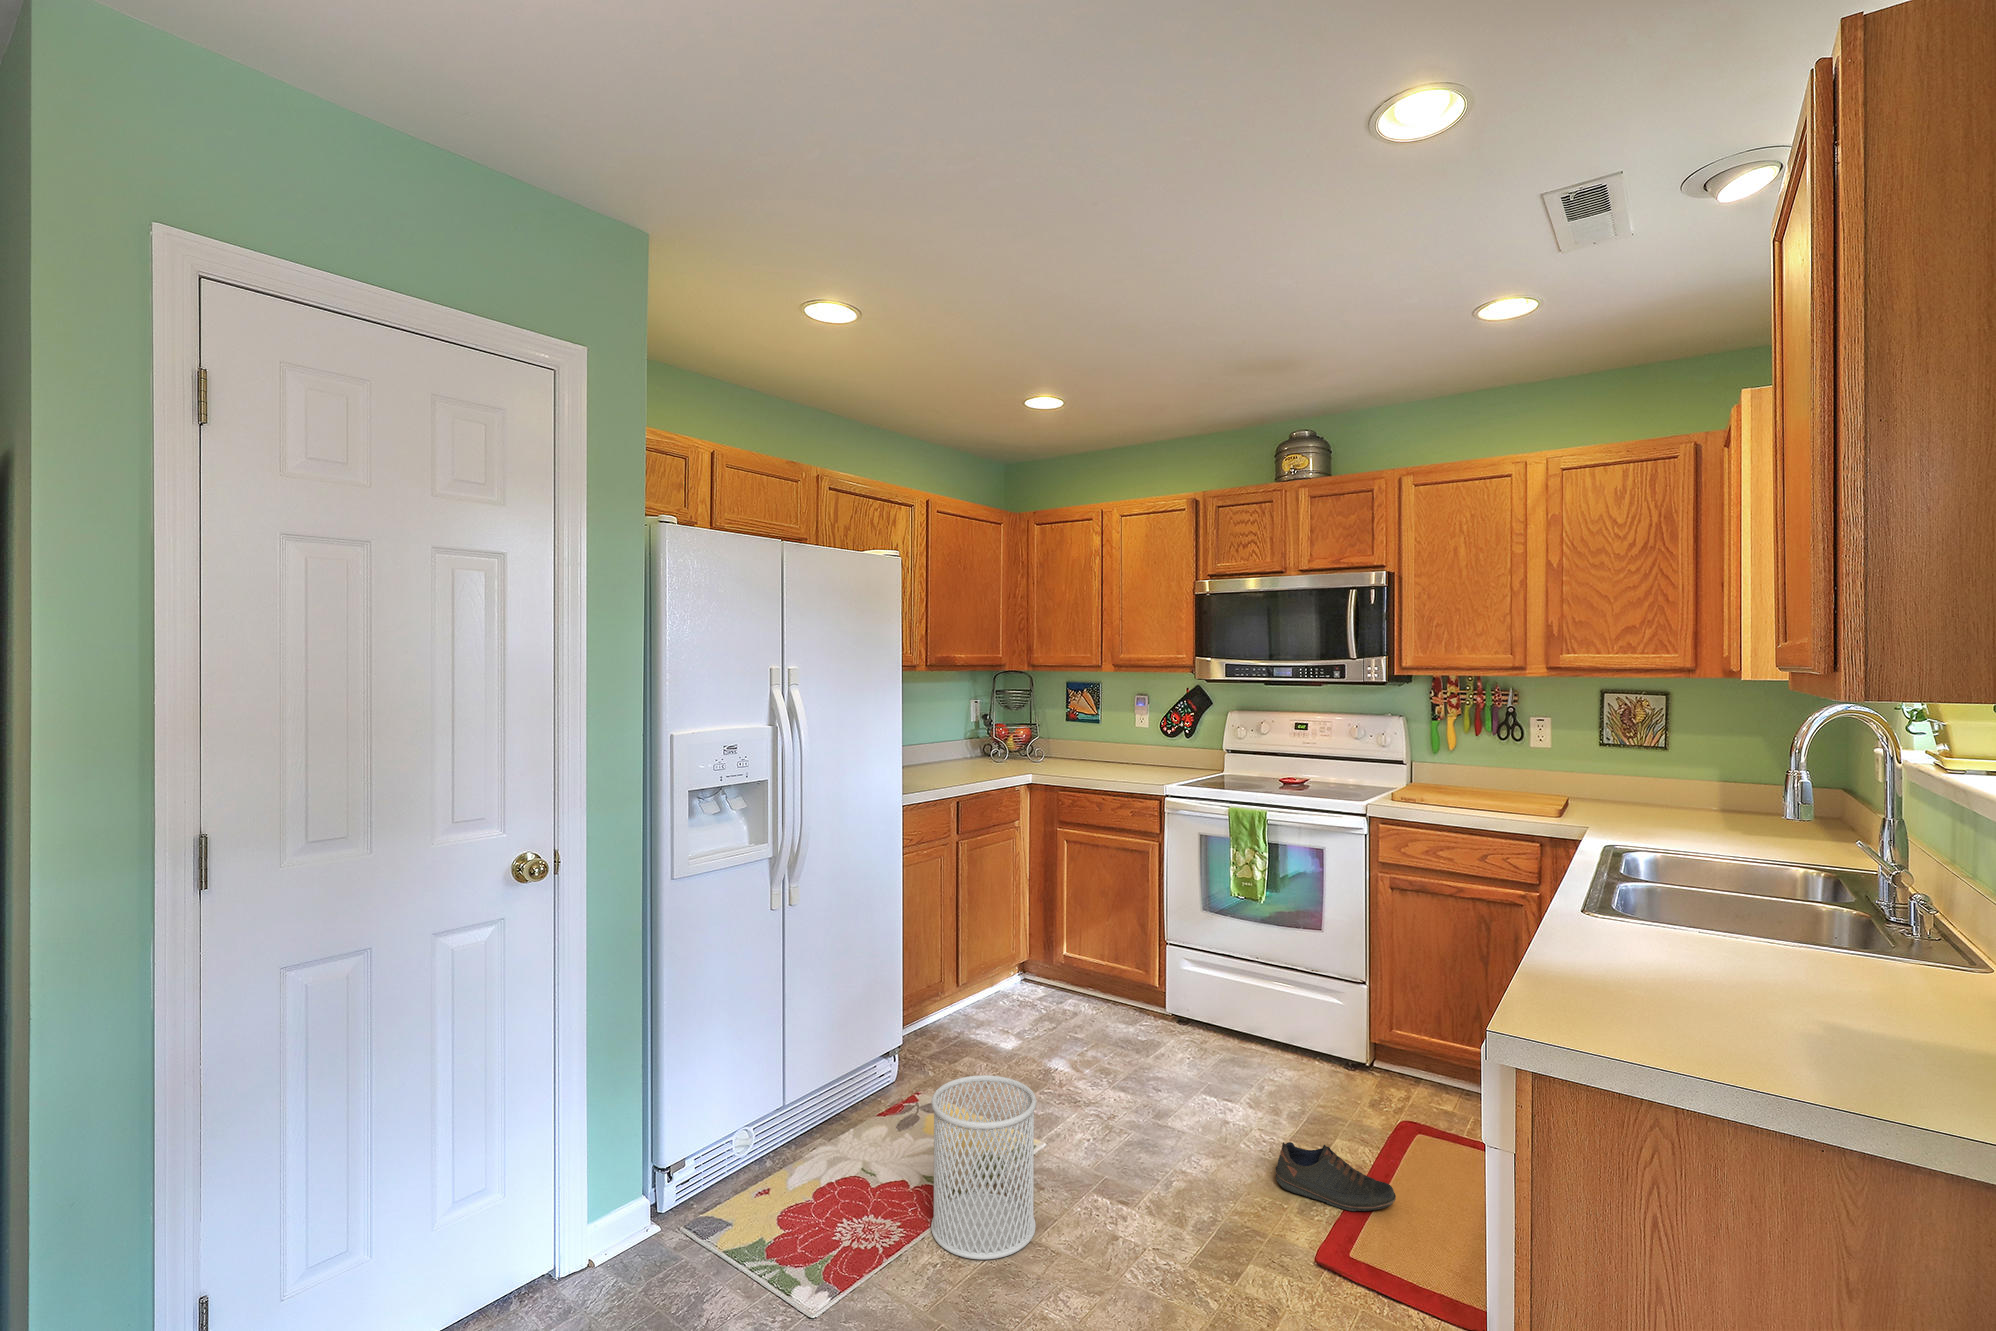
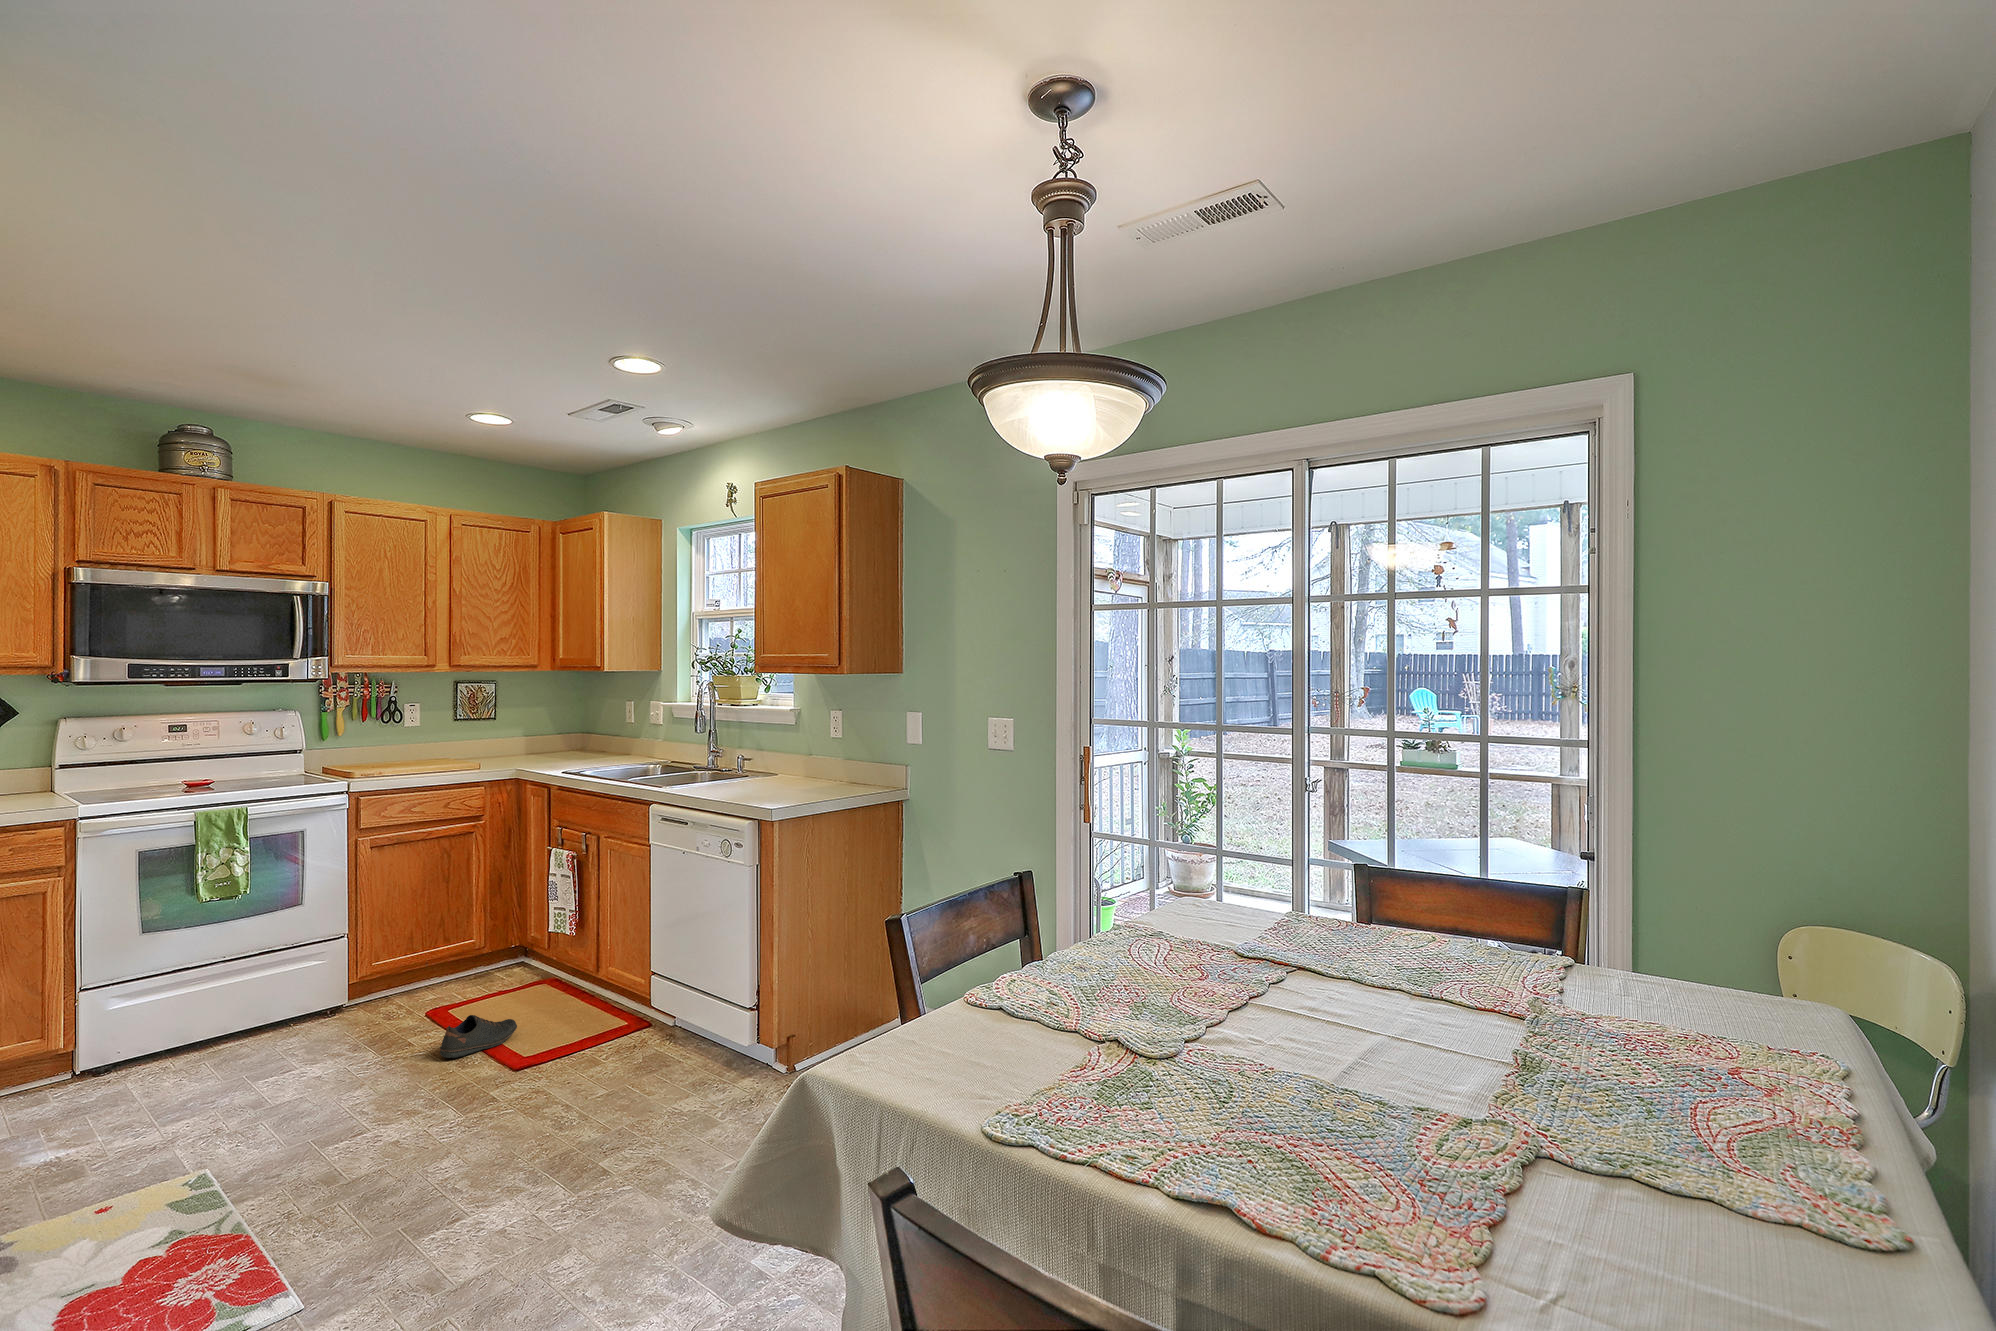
wastebasket: present [931,1075,1037,1260] -> none [281,1046,396,1207]

